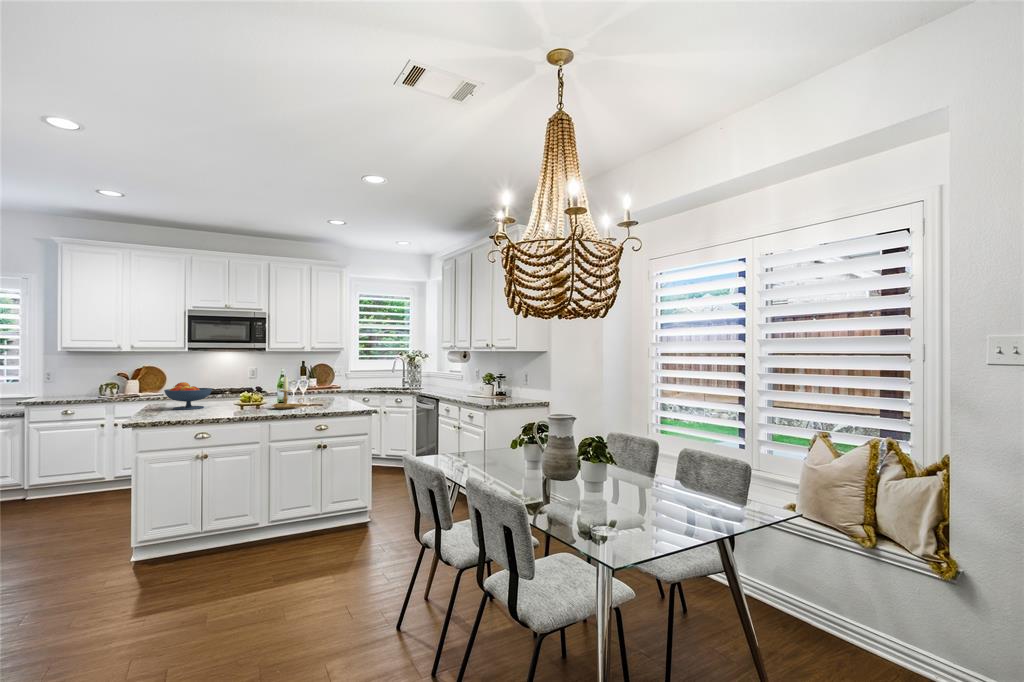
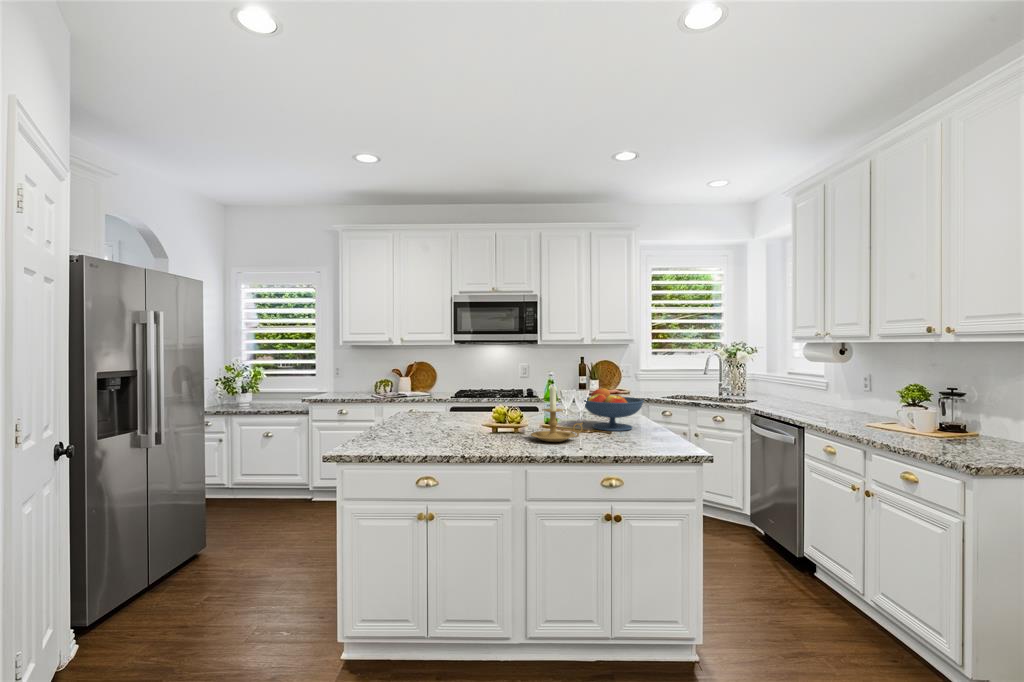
fruit bowl: present [164,382,212,410] -> present [584,388,644,431]

